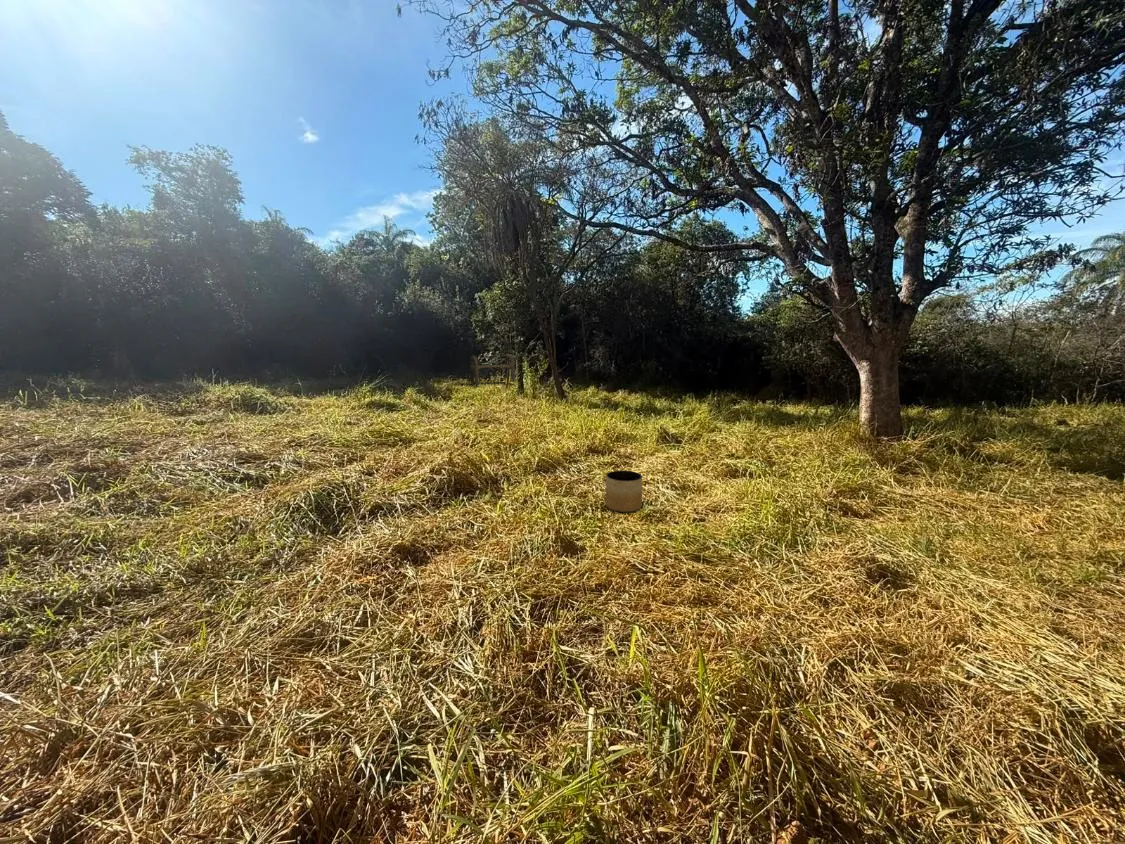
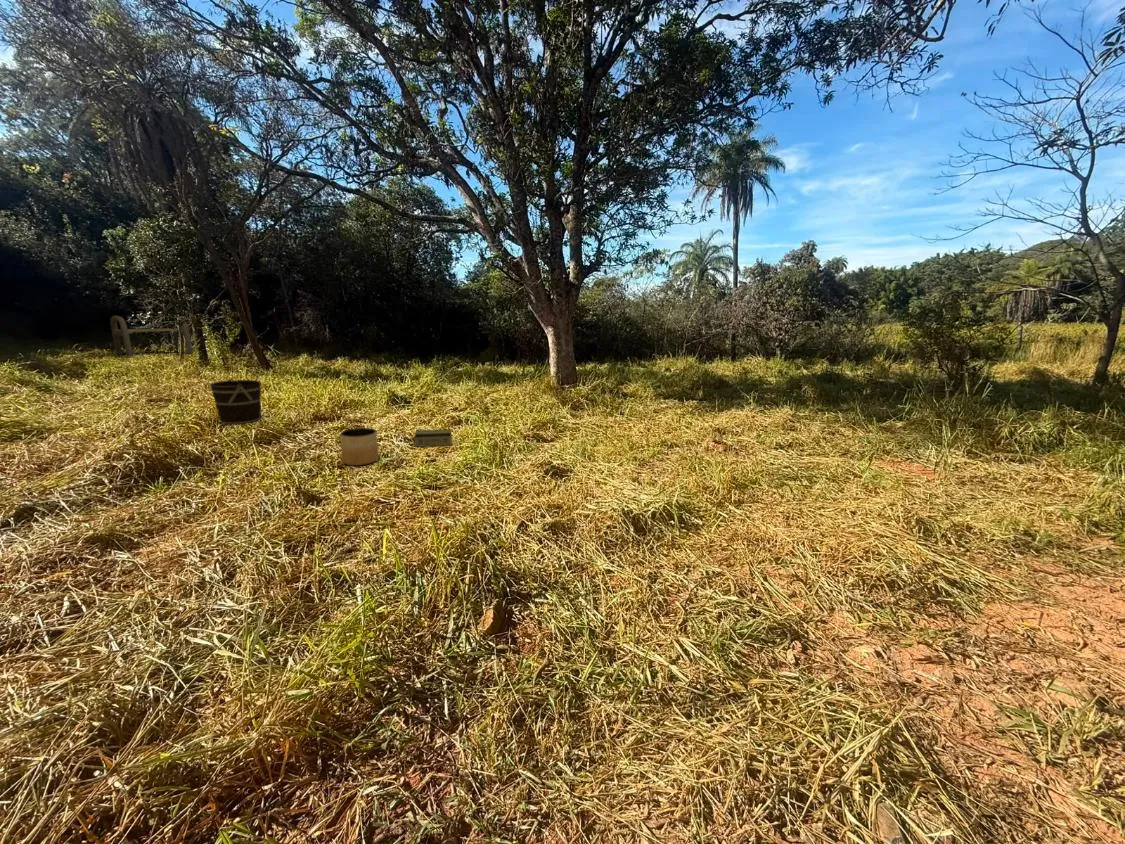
bucket: none [510,409,549,450] -> present [209,380,261,424]
toolbox: none [682,478,726,503] -> present [415,429,452,447]

